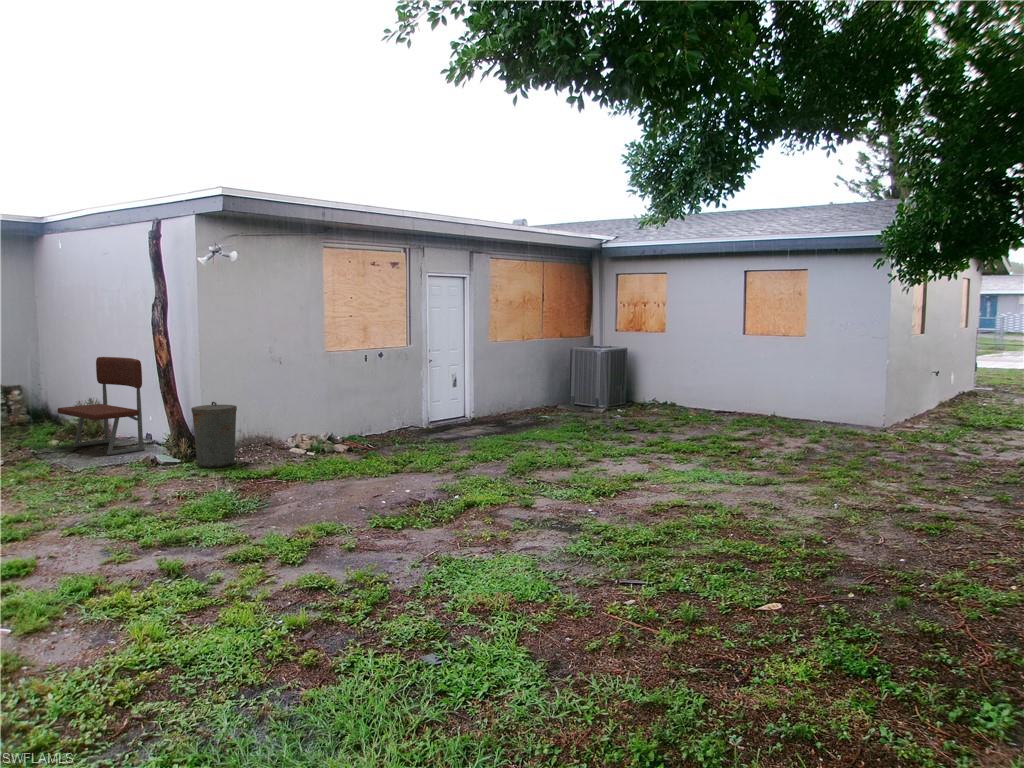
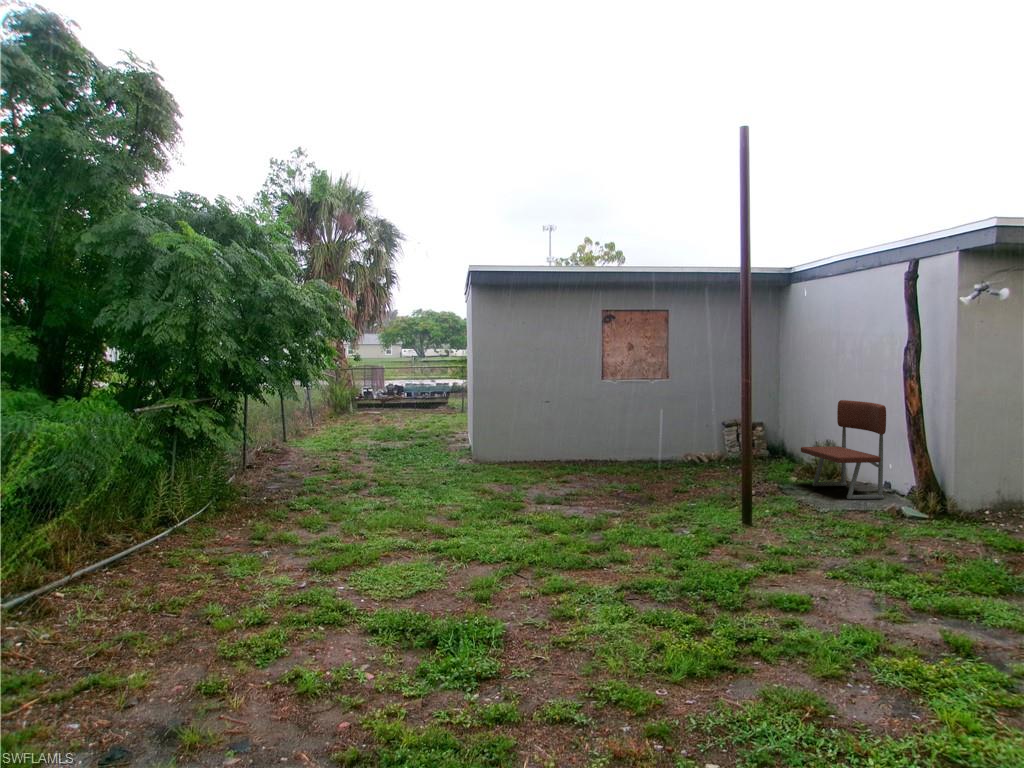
trash can: present [191,402,237,468] -> none [945,456,1000,532]

